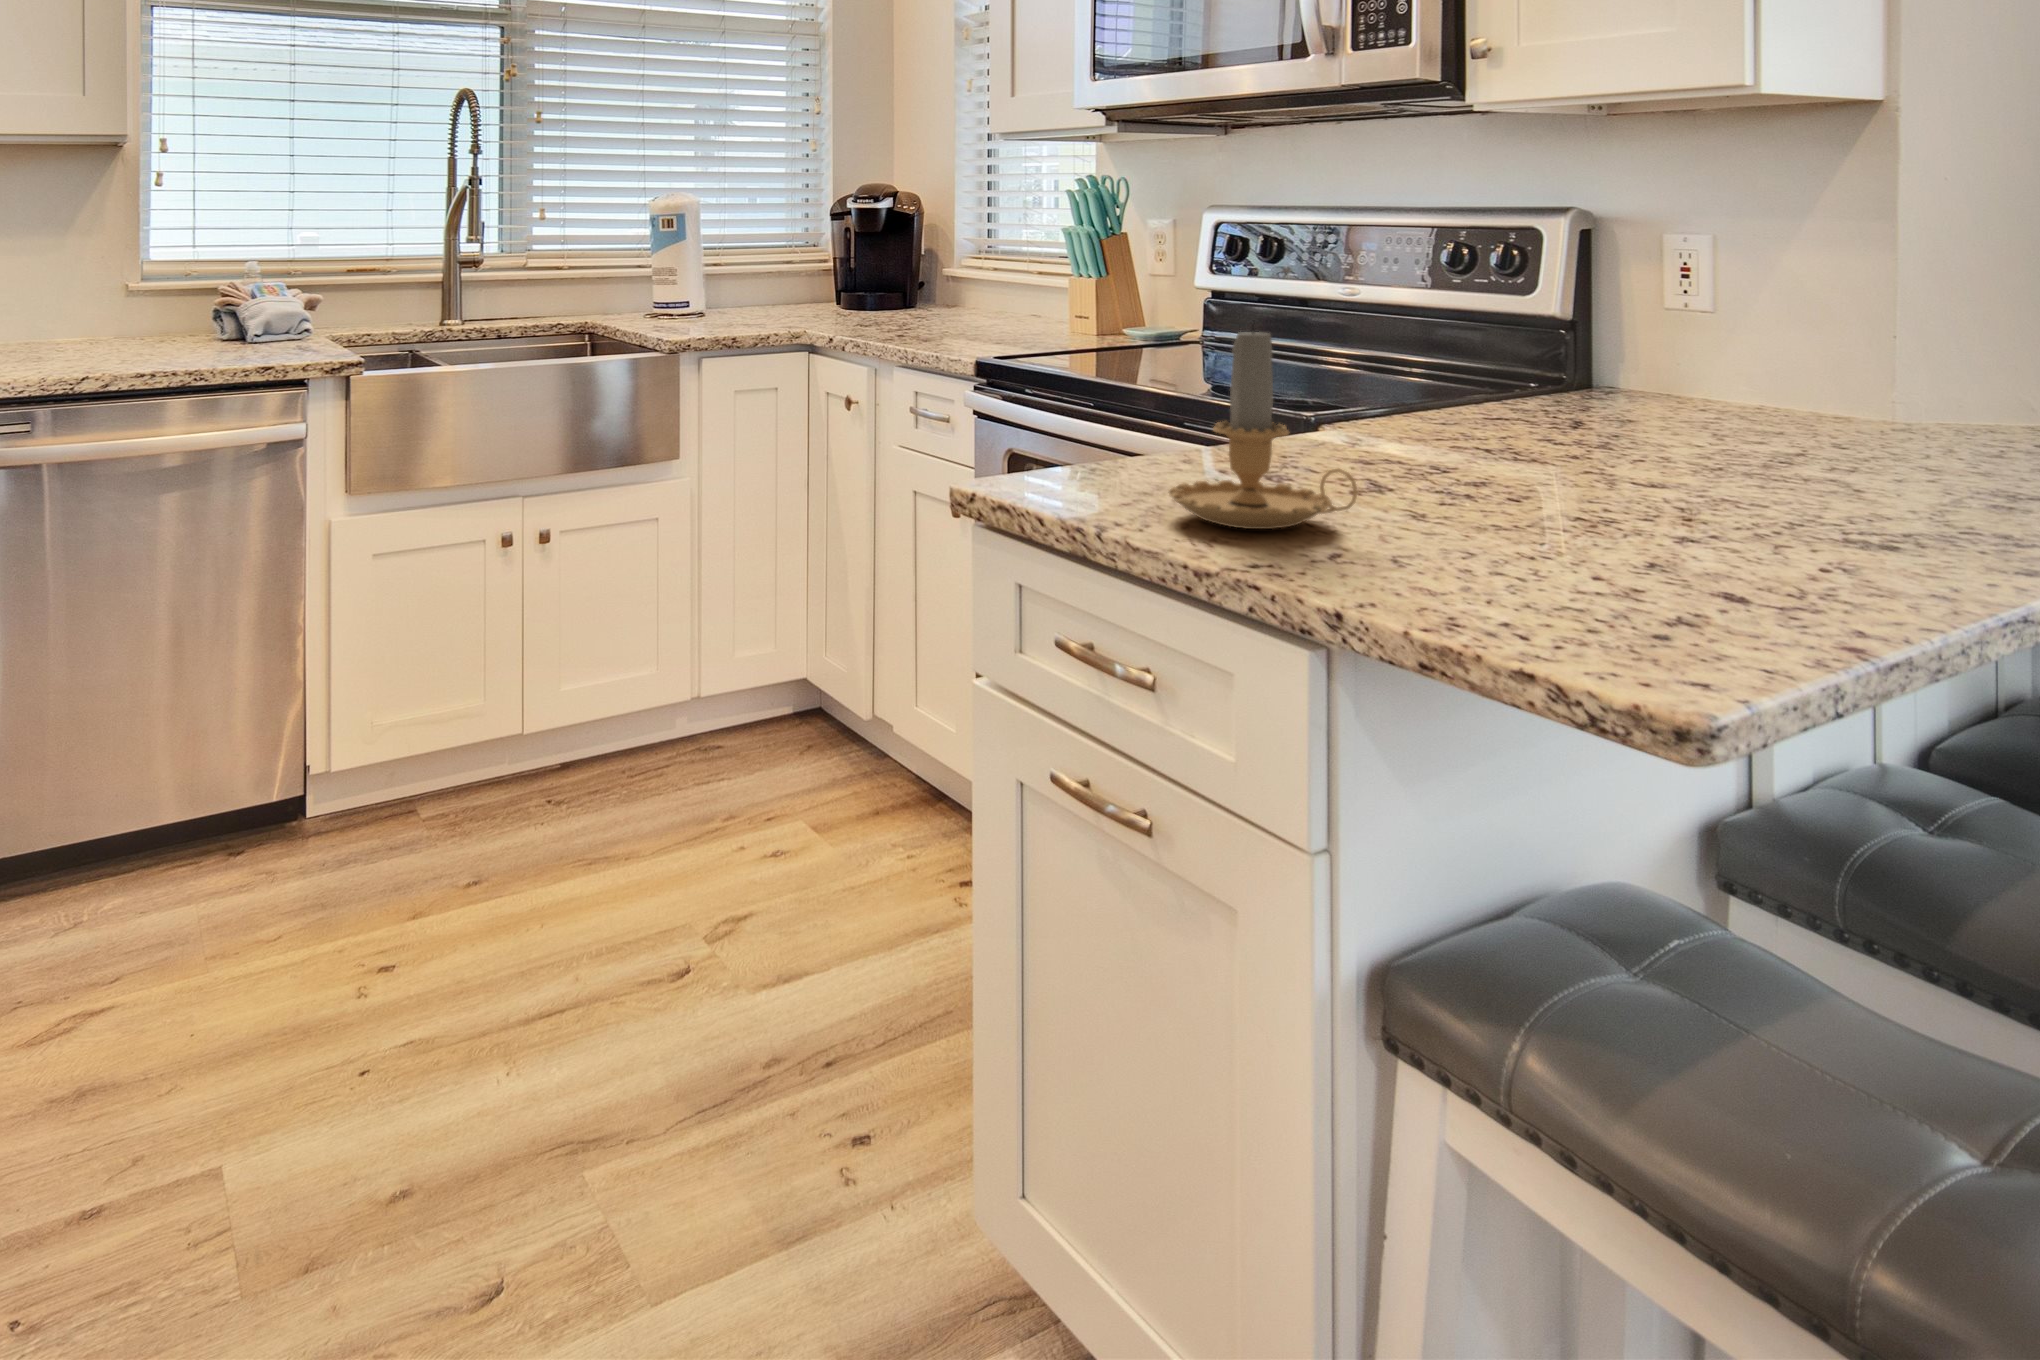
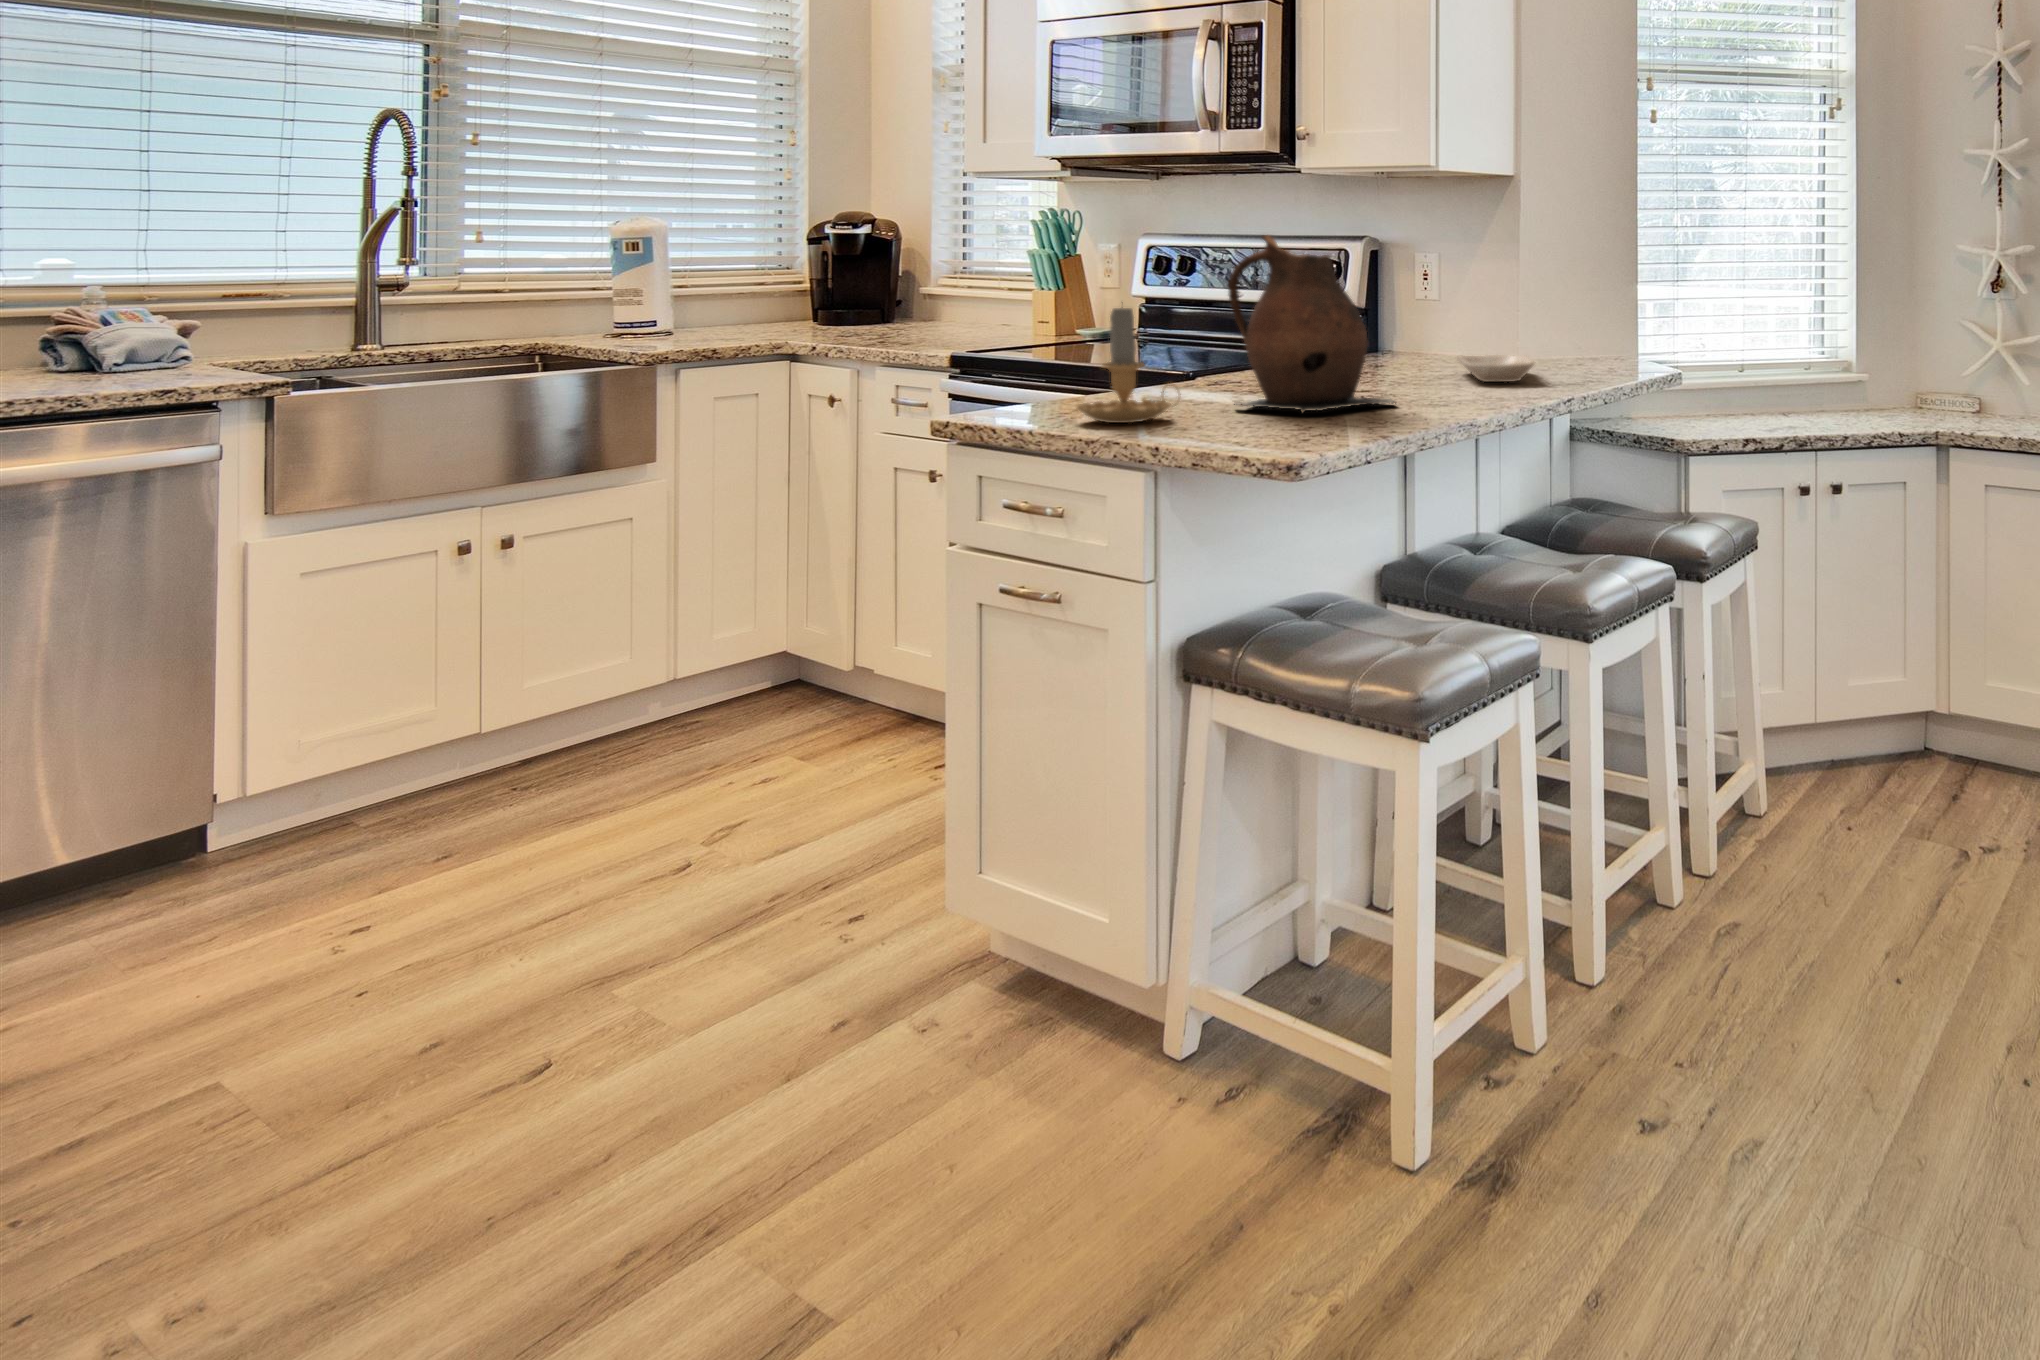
ceramic pitcher: none [1424,205,1758,537] -> present [1228,235,1396,413]
tray: none [1766,400,1989,464] -> present [1457,355,1535,382]

